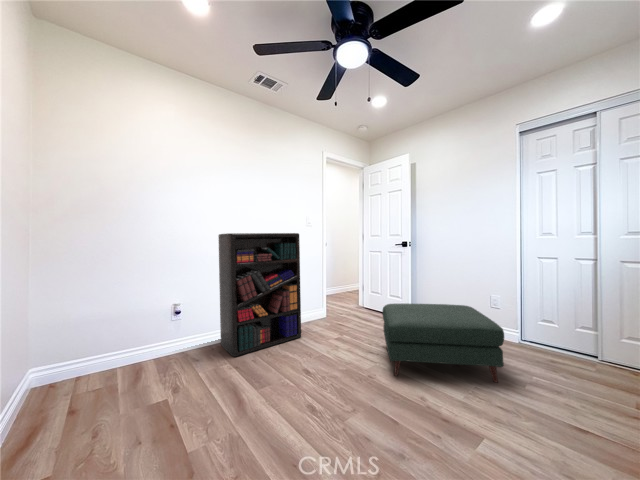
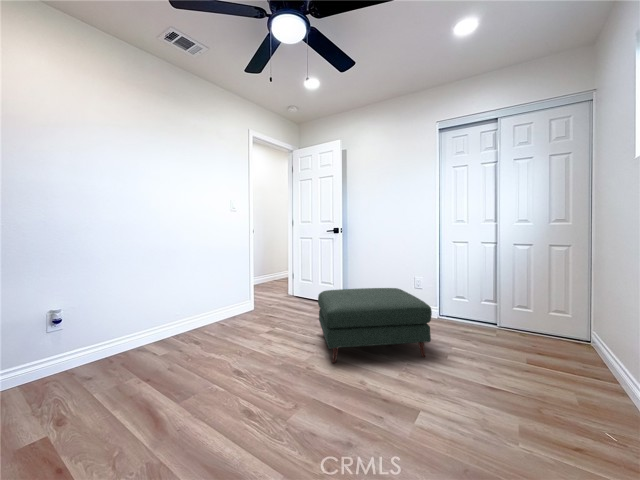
bookshelf: present [218,233,301,357] -> none [116,212,228,366]

